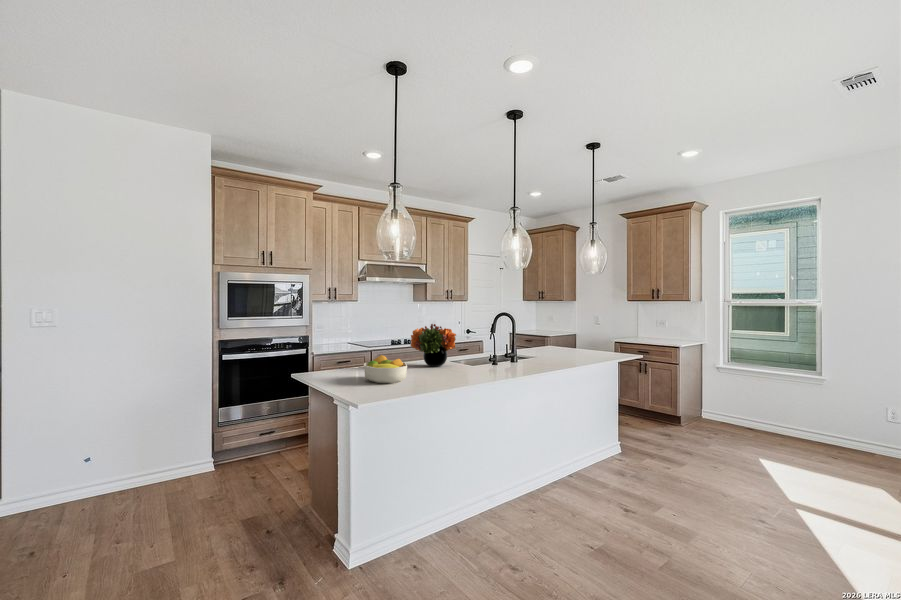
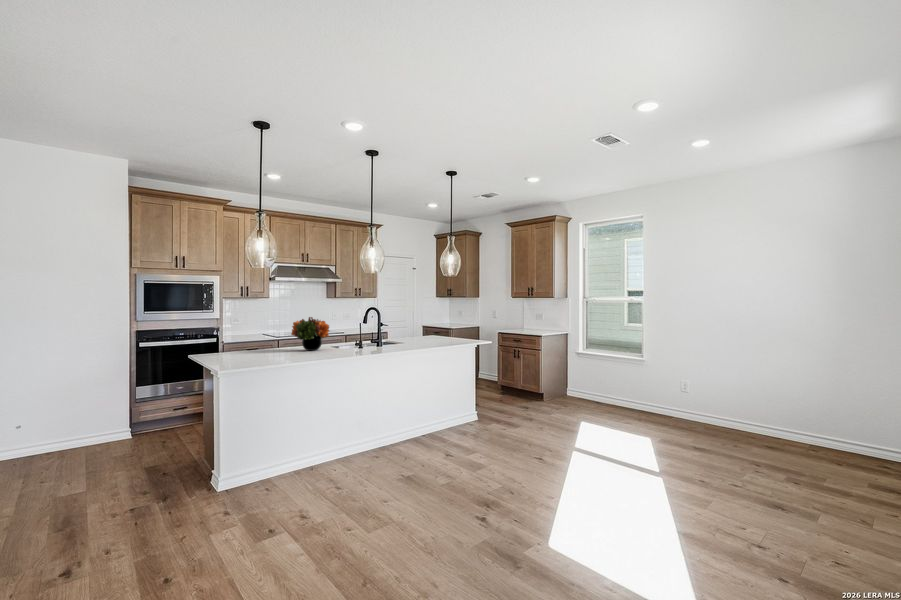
fruit bowl: present [364,355,407,383] -> none [239,340,275,361]

